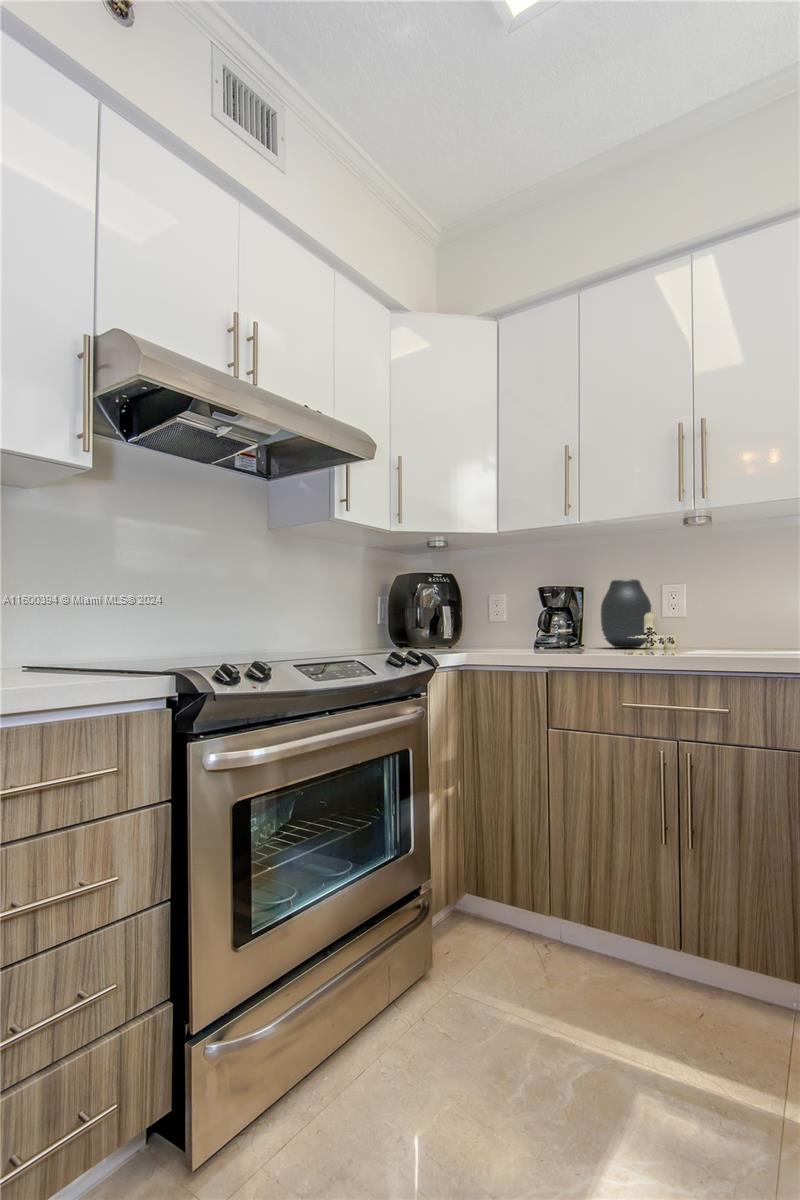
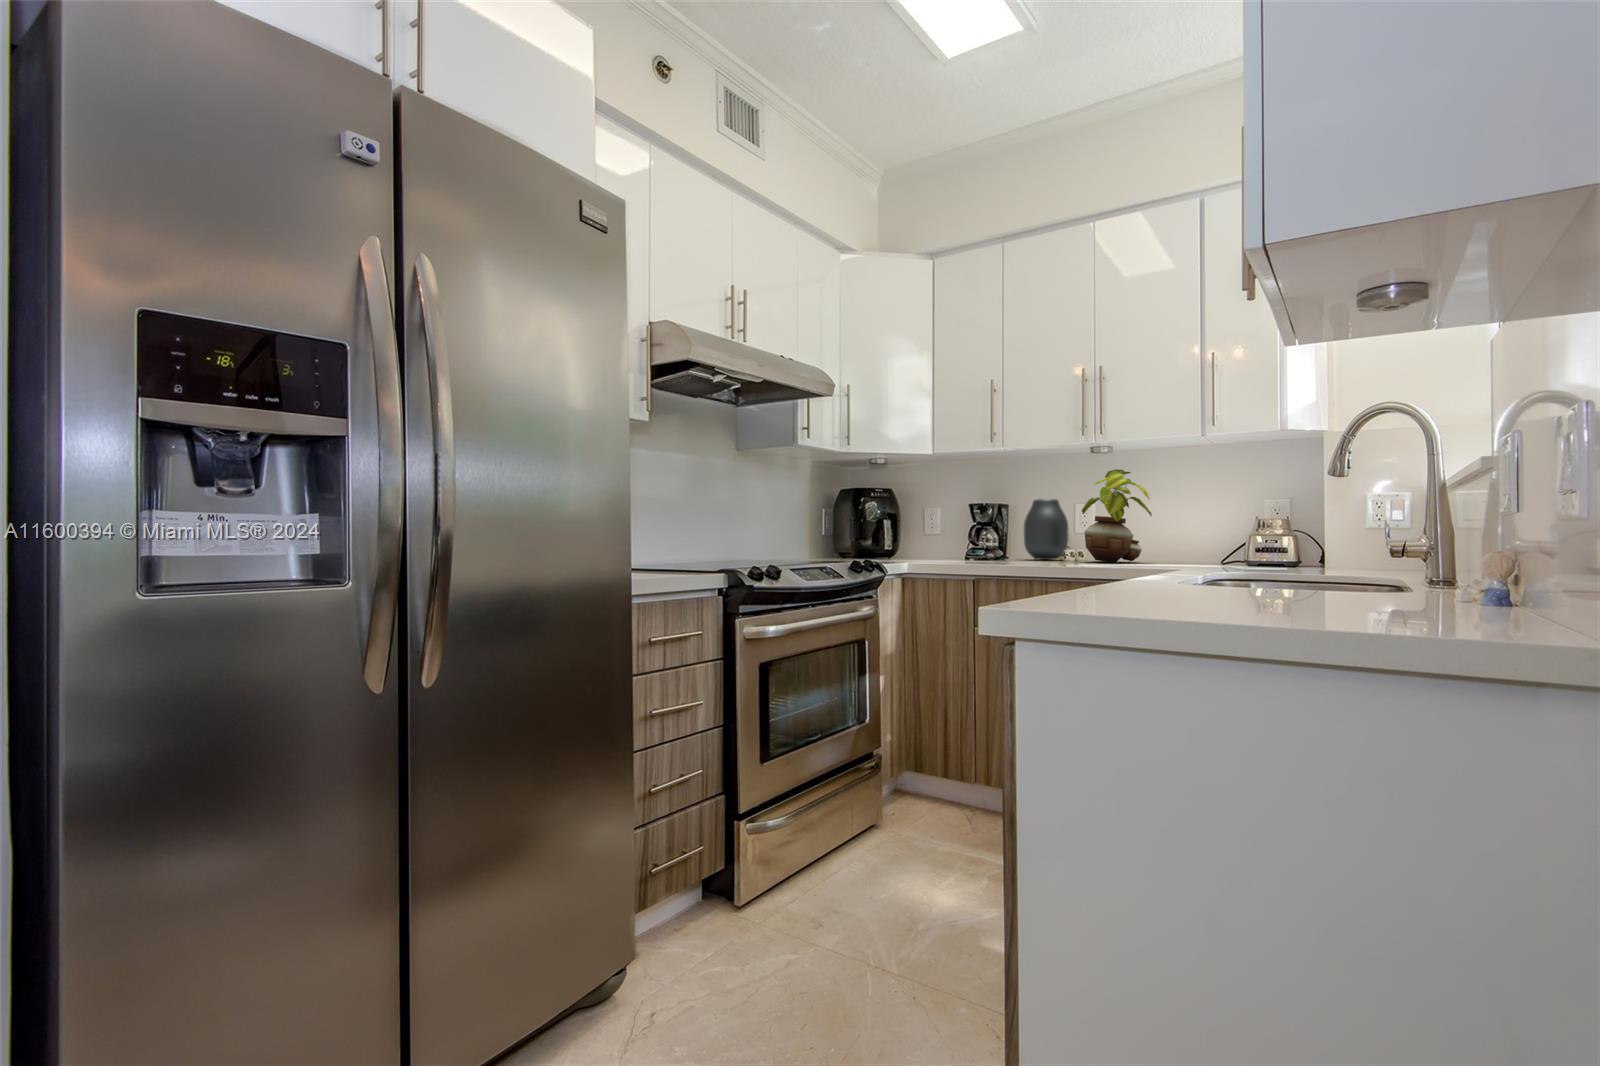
potted plant: none [670,540,763,651] -> present [1082,469,1152,562]

